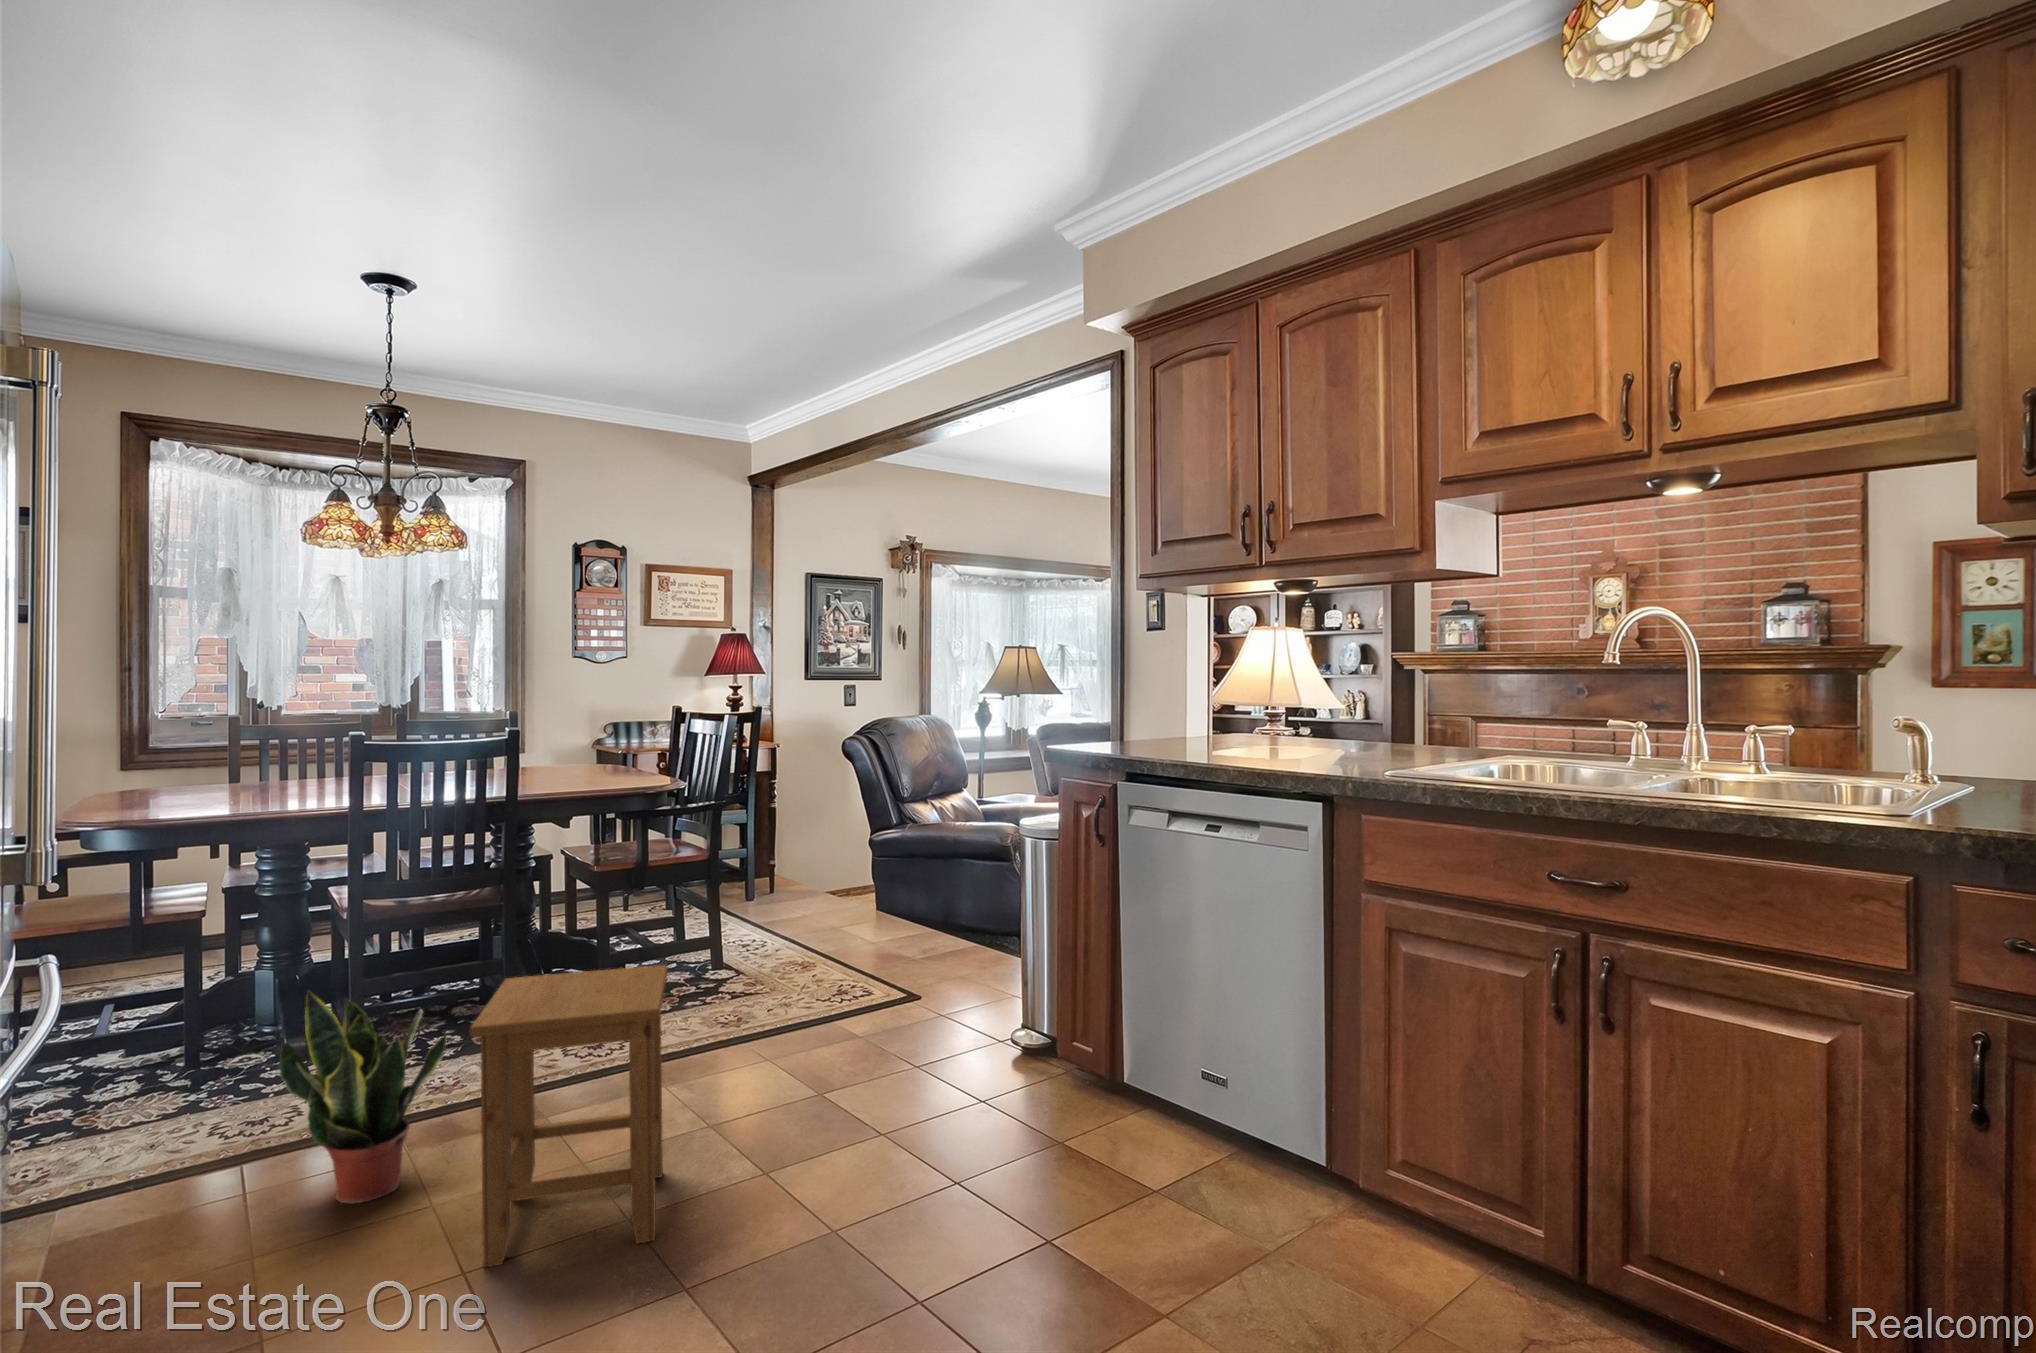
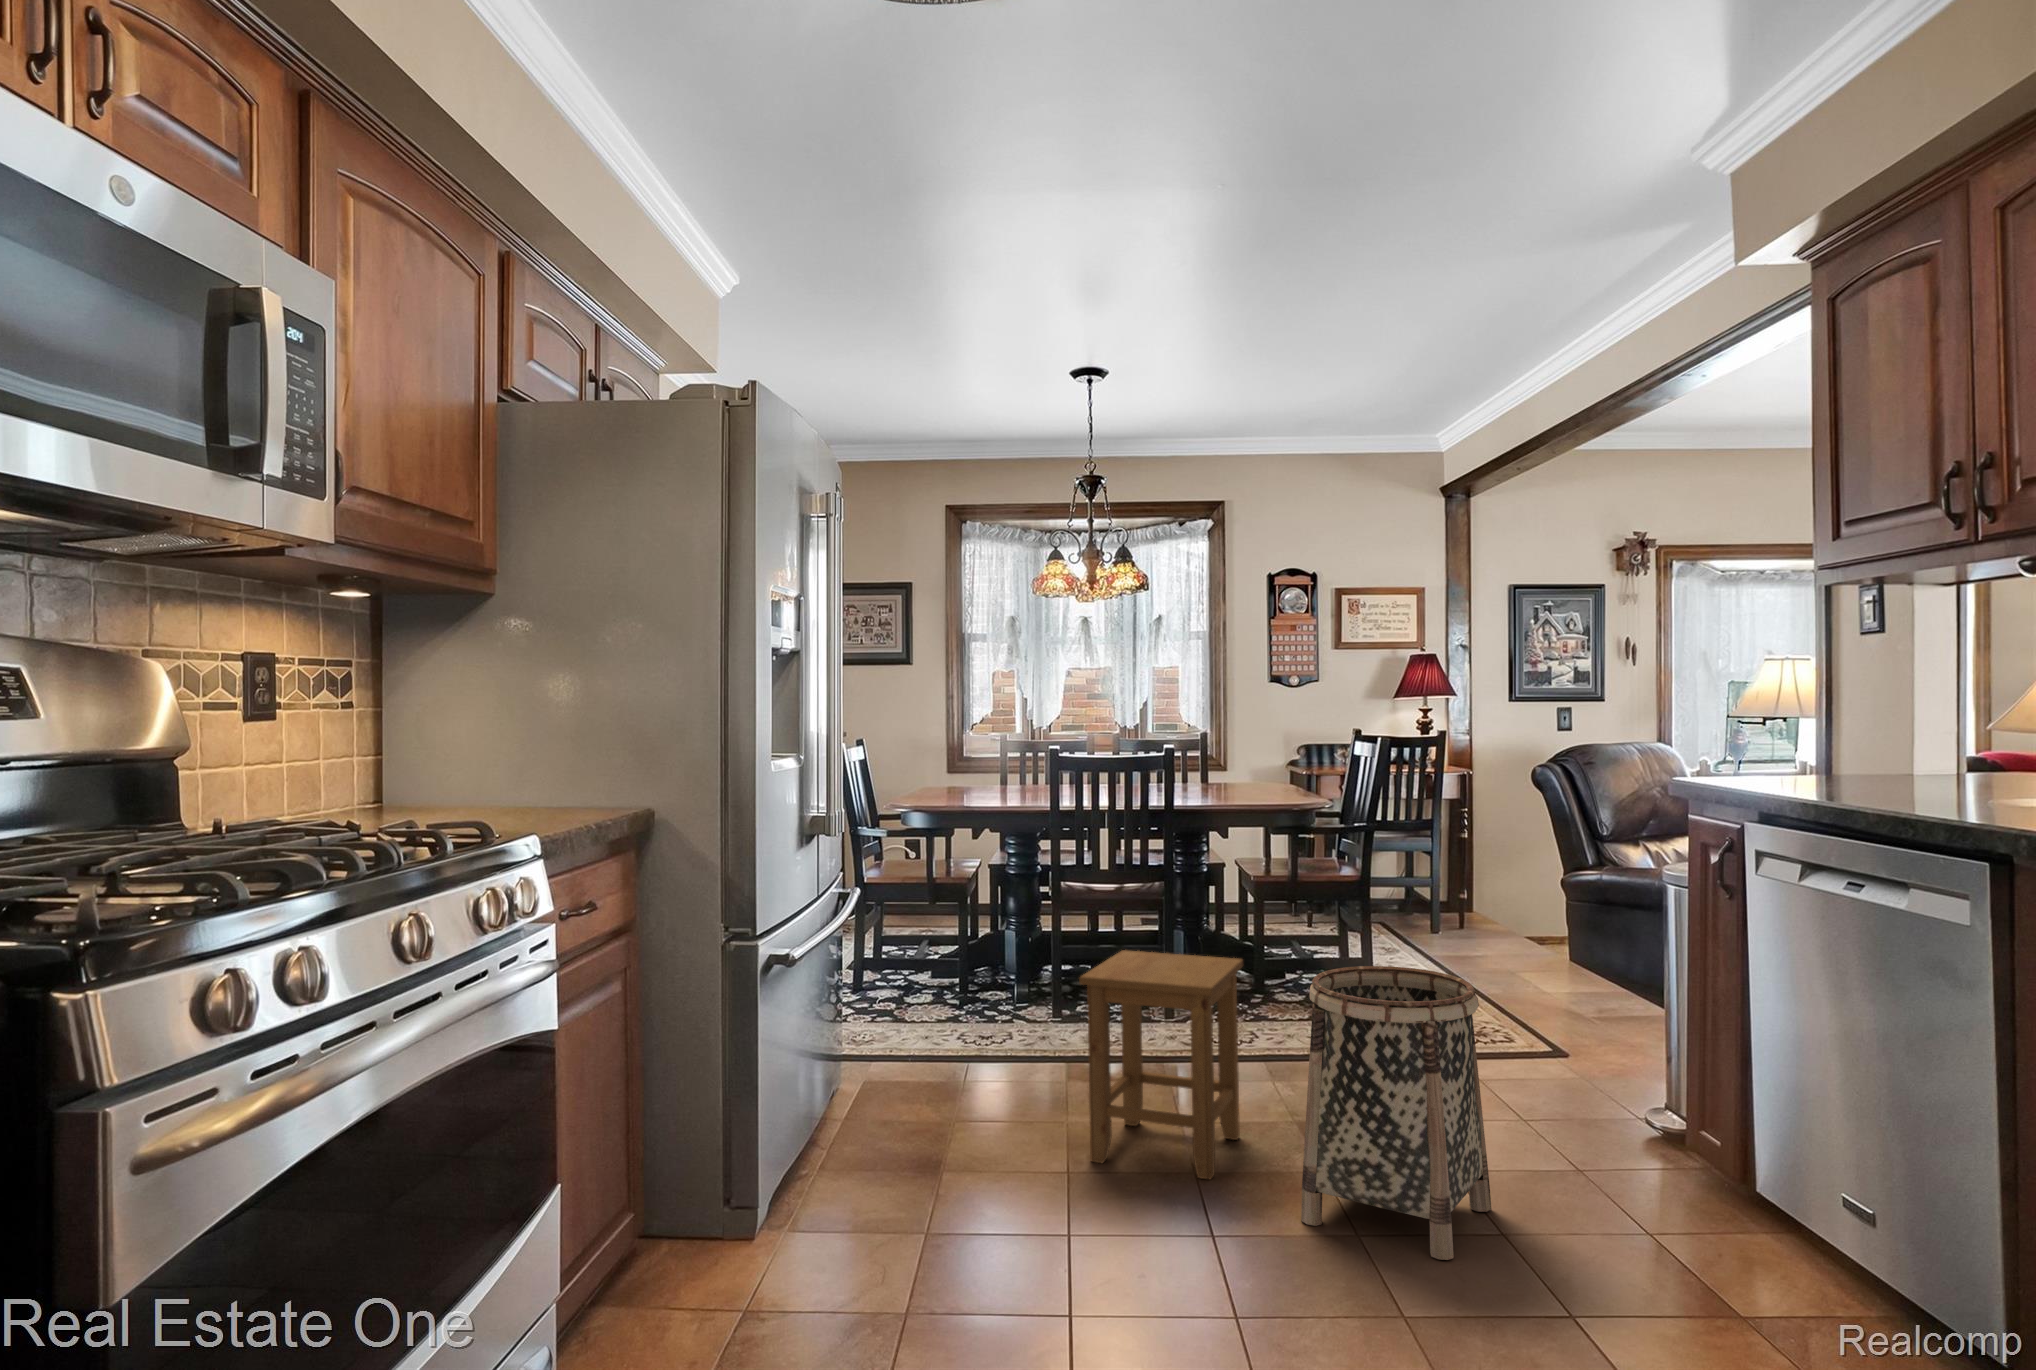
basket: none [780,946,956,1262] -> present [1301,966,1491,1260]
potted plant: present [279,991,447,1204] -> none [985,938,1090,1102]

